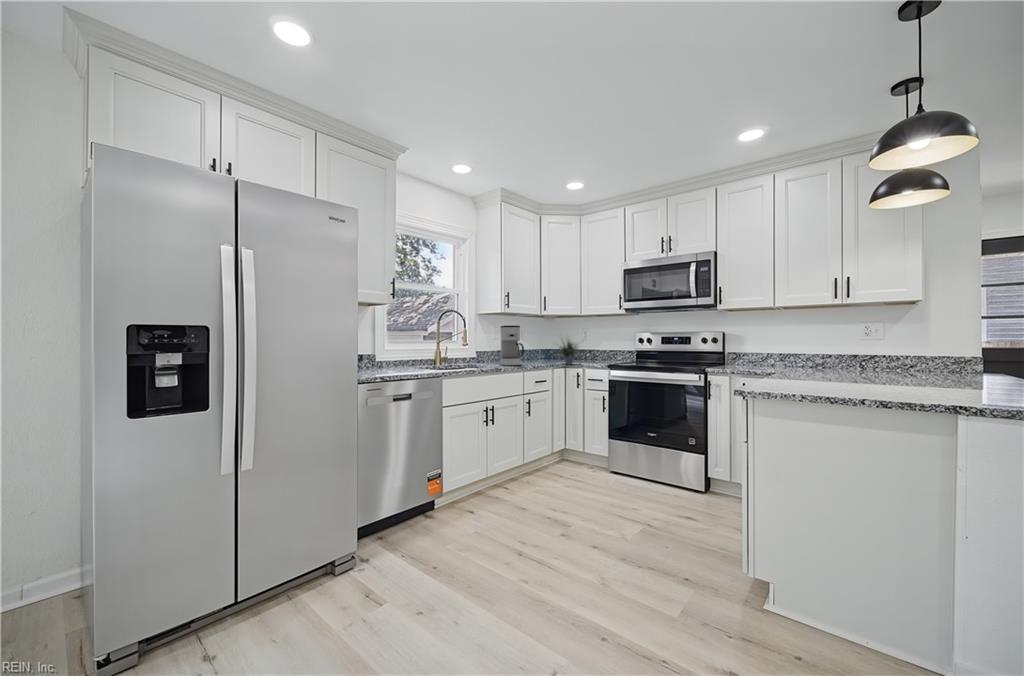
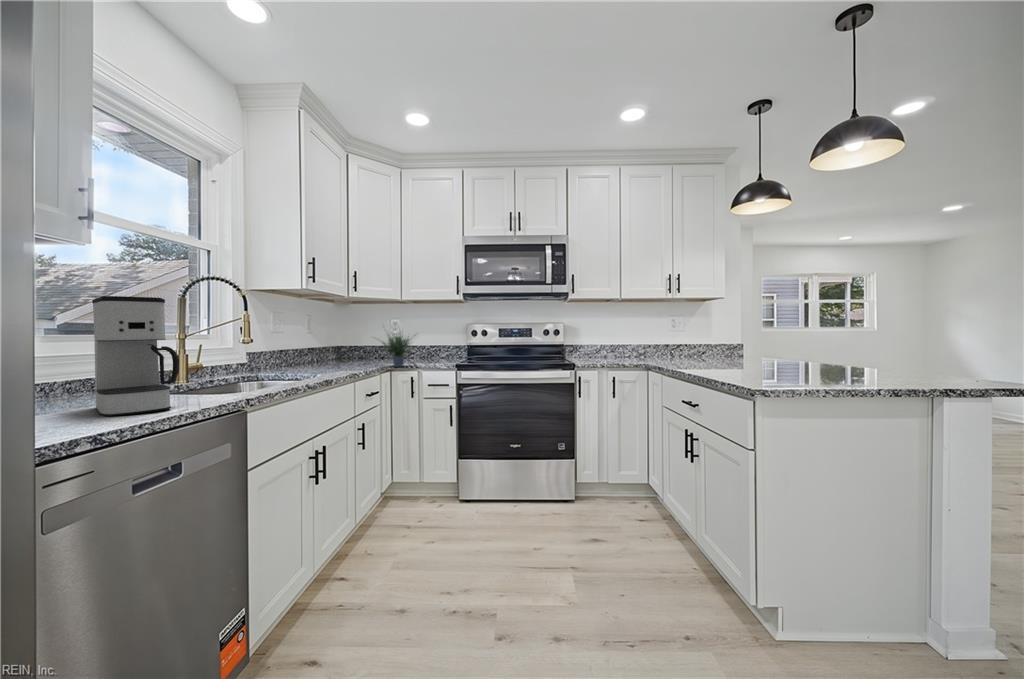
coffee maker: present [501,325,524,366] -> present [92,296,179,416]

